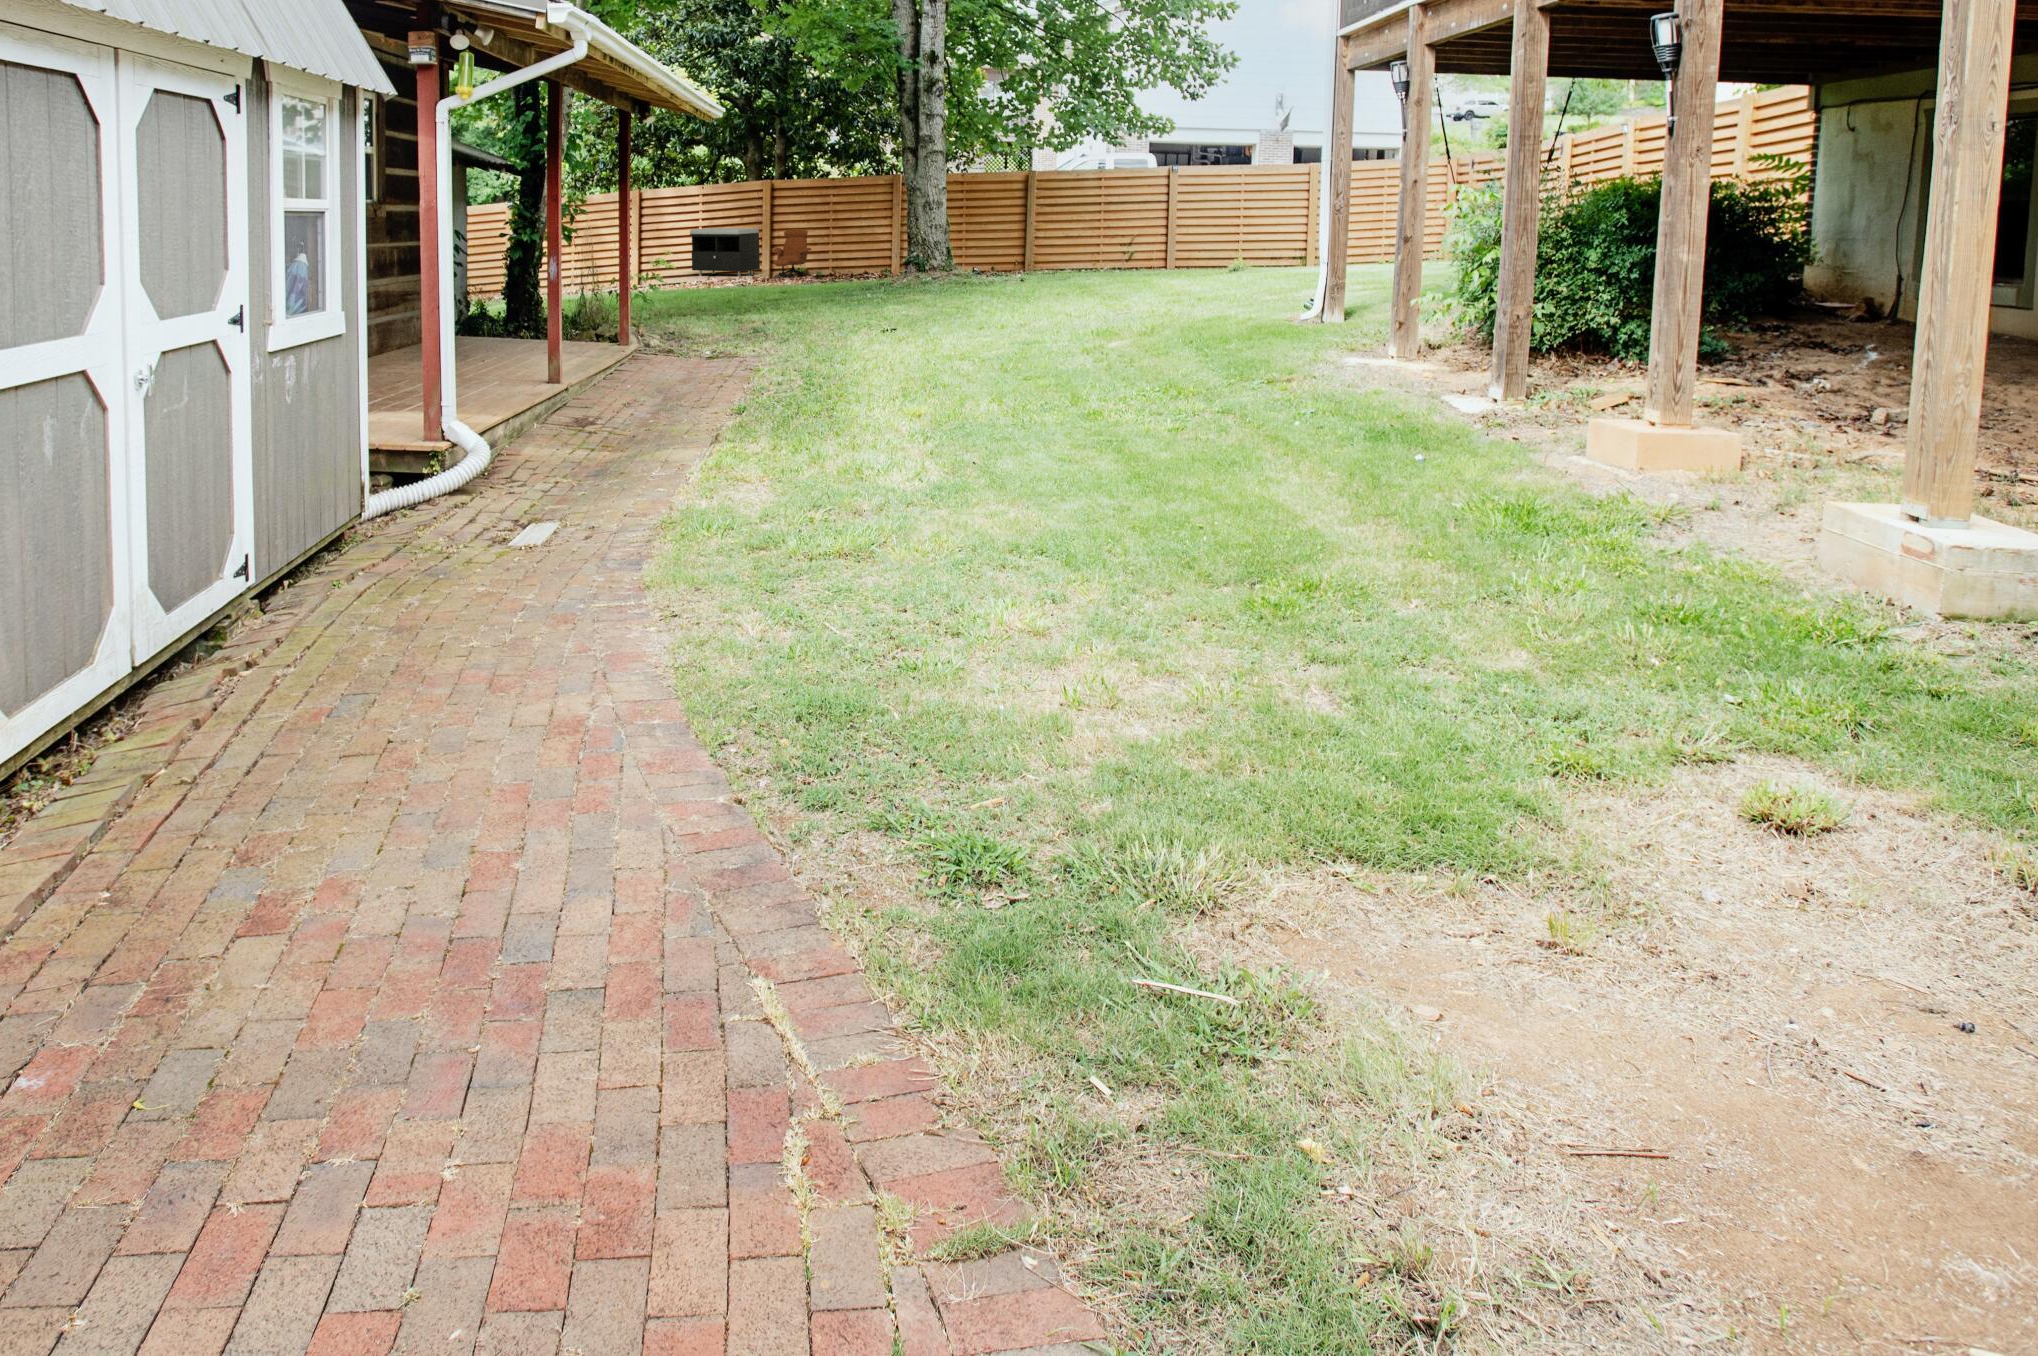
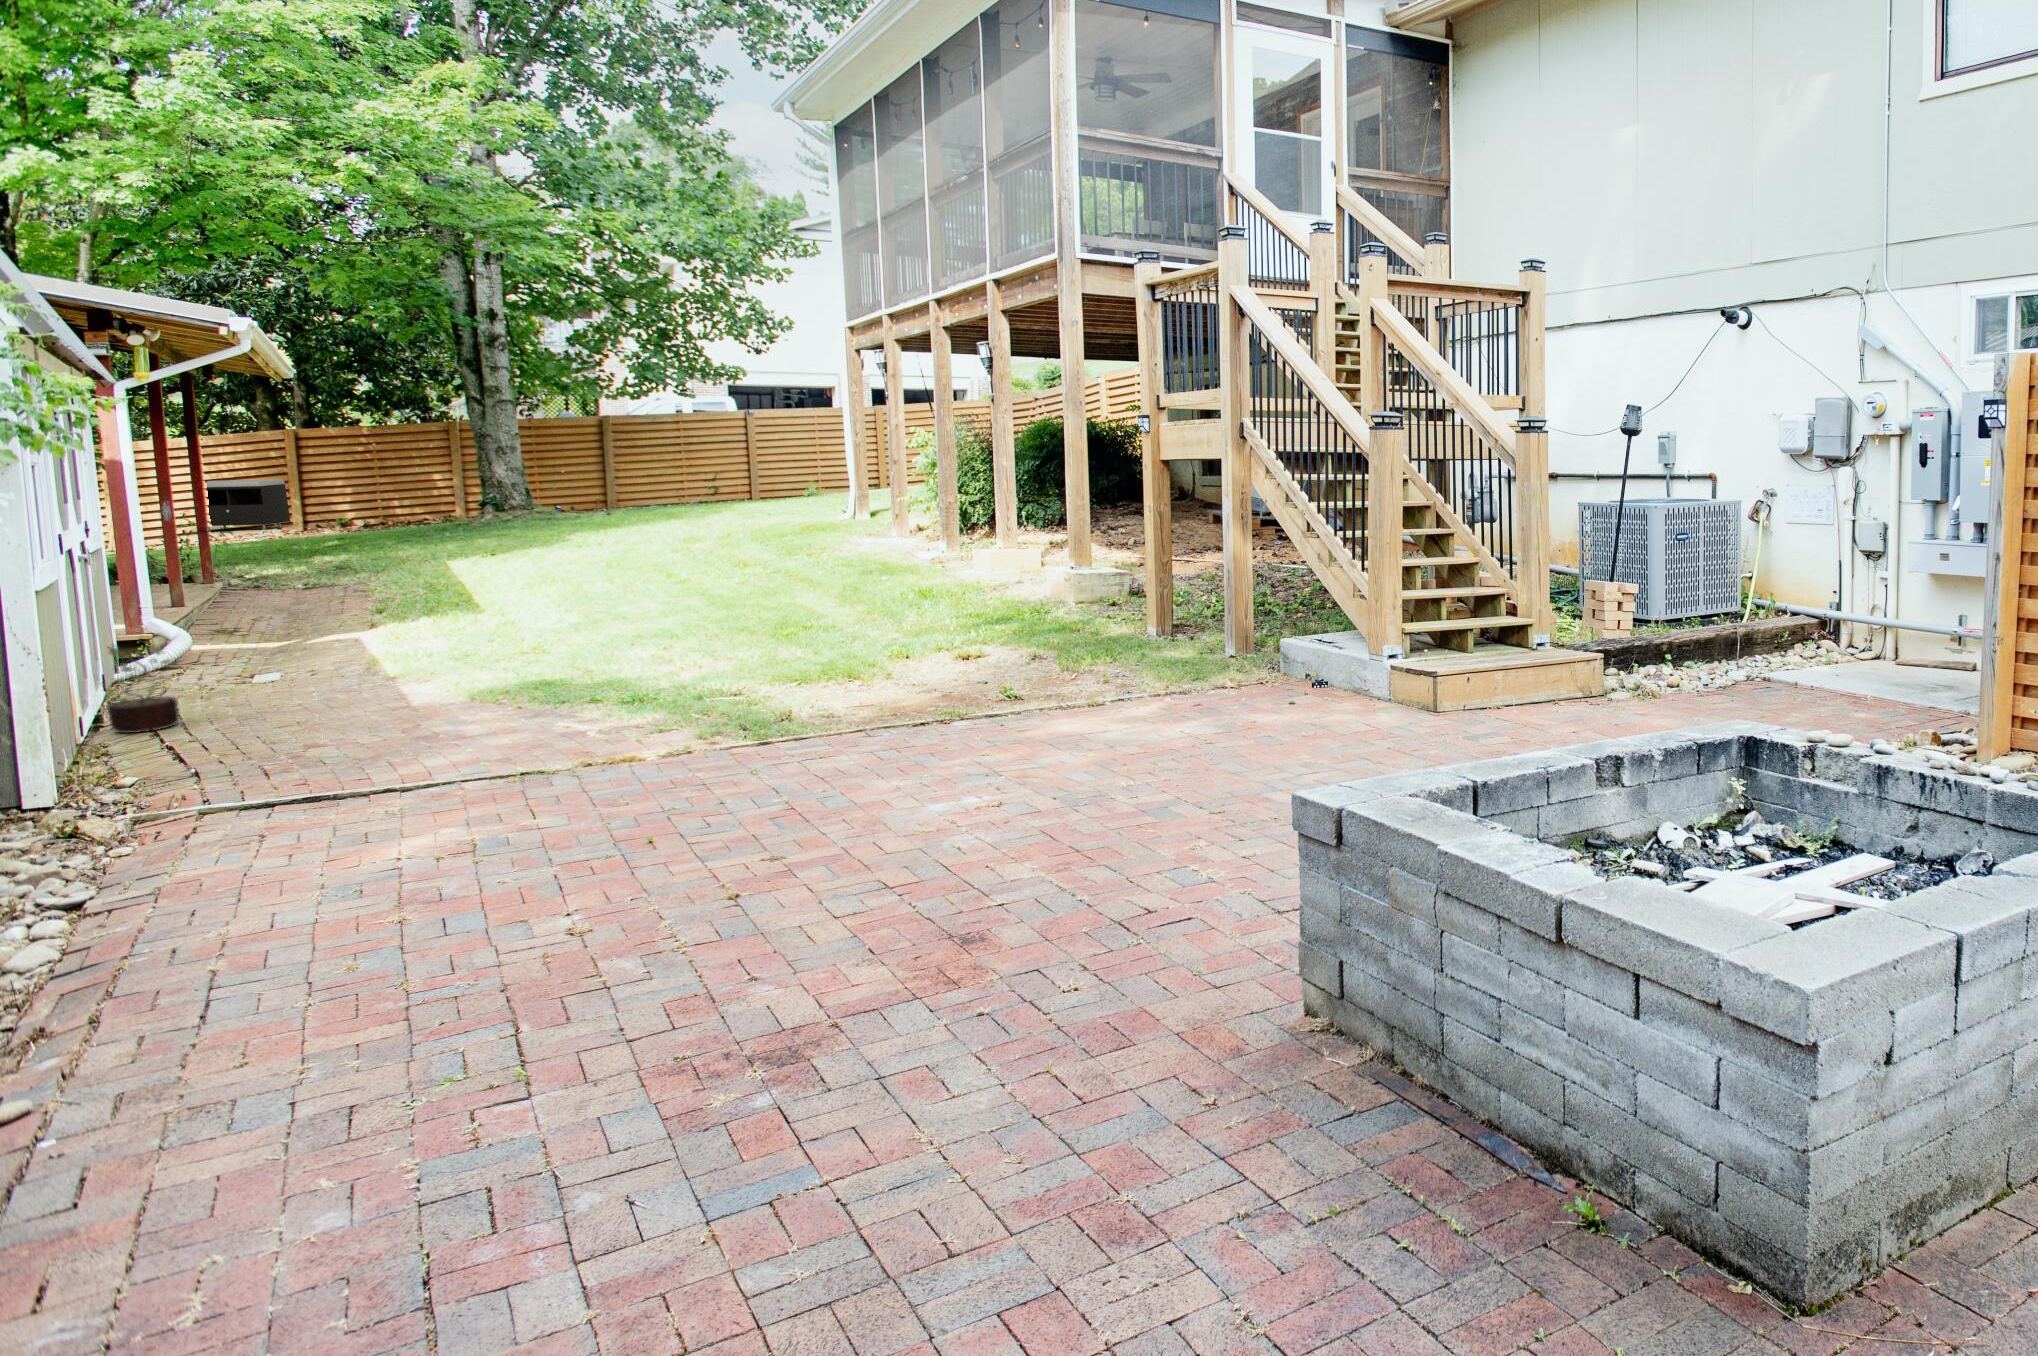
lounge chair: present [773,229,811,278] -> none [309,479,359,530]
decorative plant: none [313,438,396,562] -> present [105,644,179,733]

